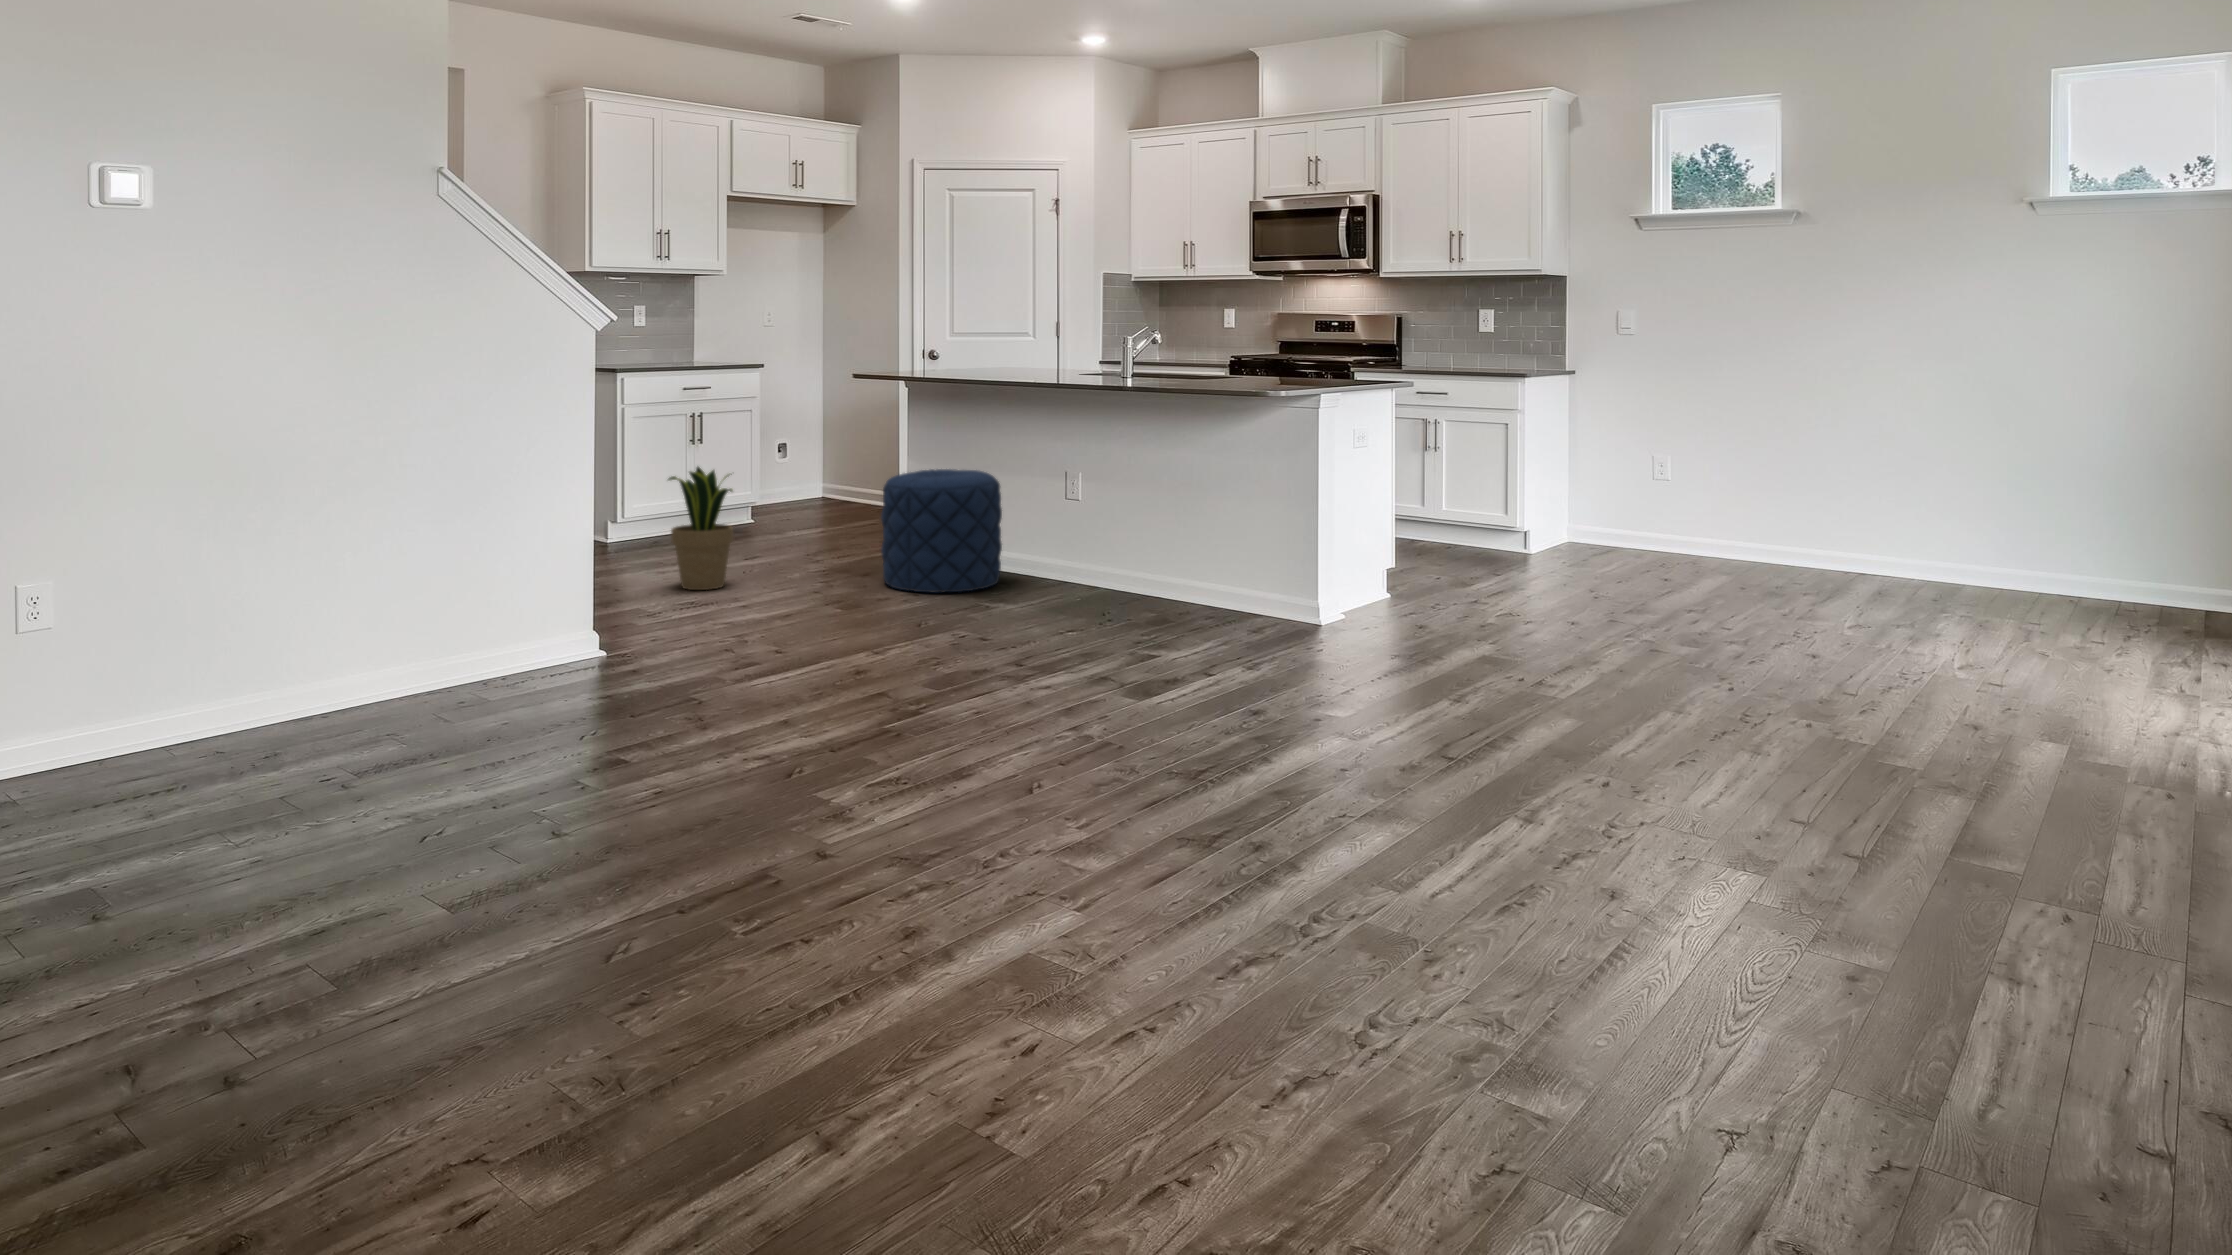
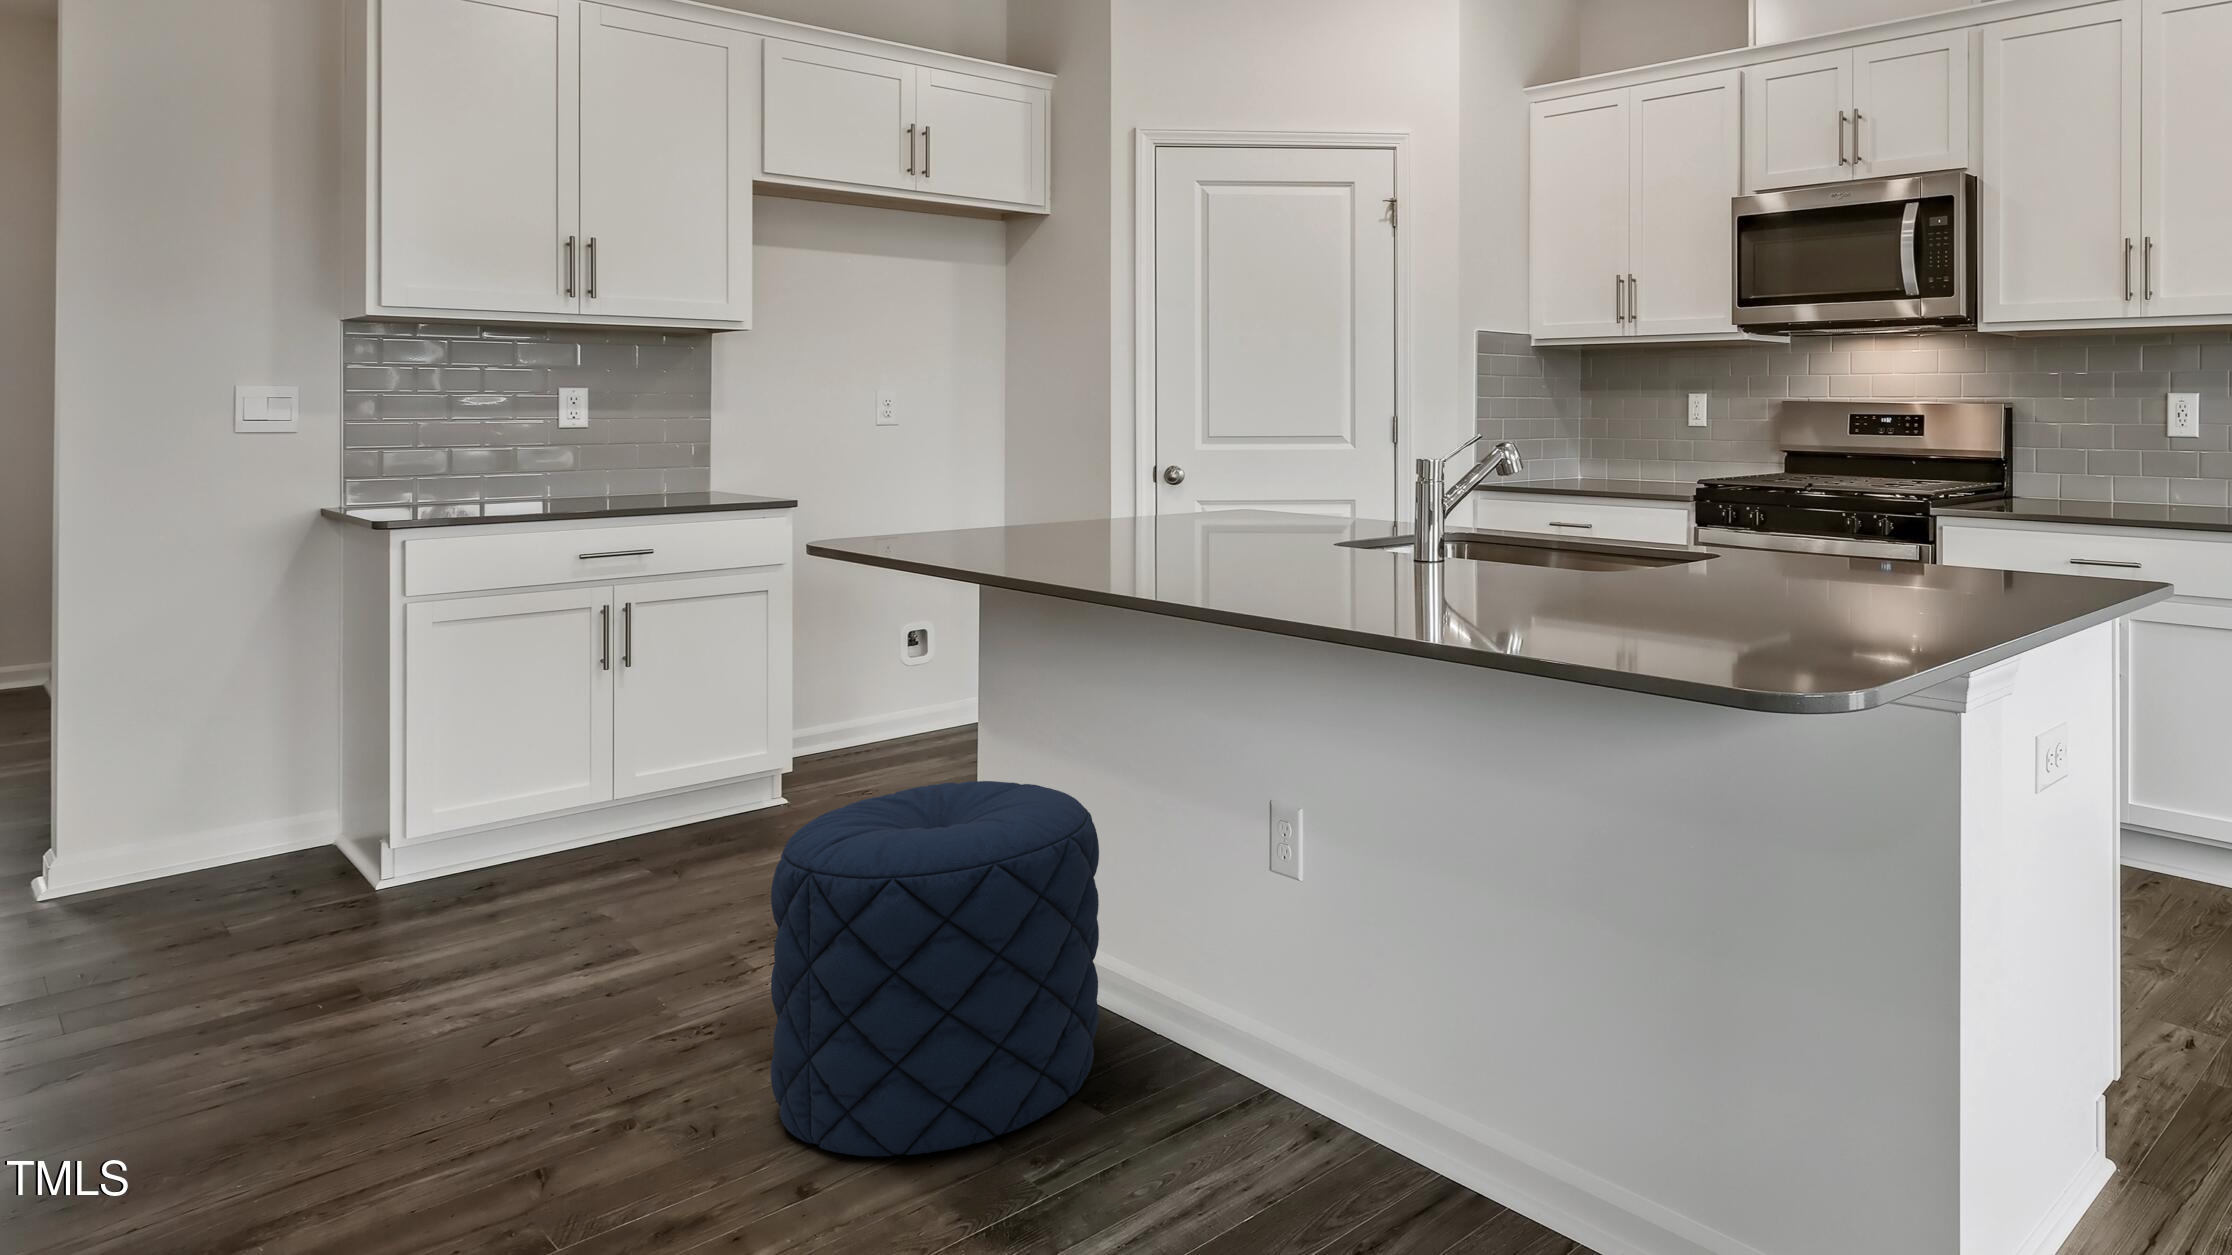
potted plant: present [668,467,733,590] -> none [155,799,417,1142]

